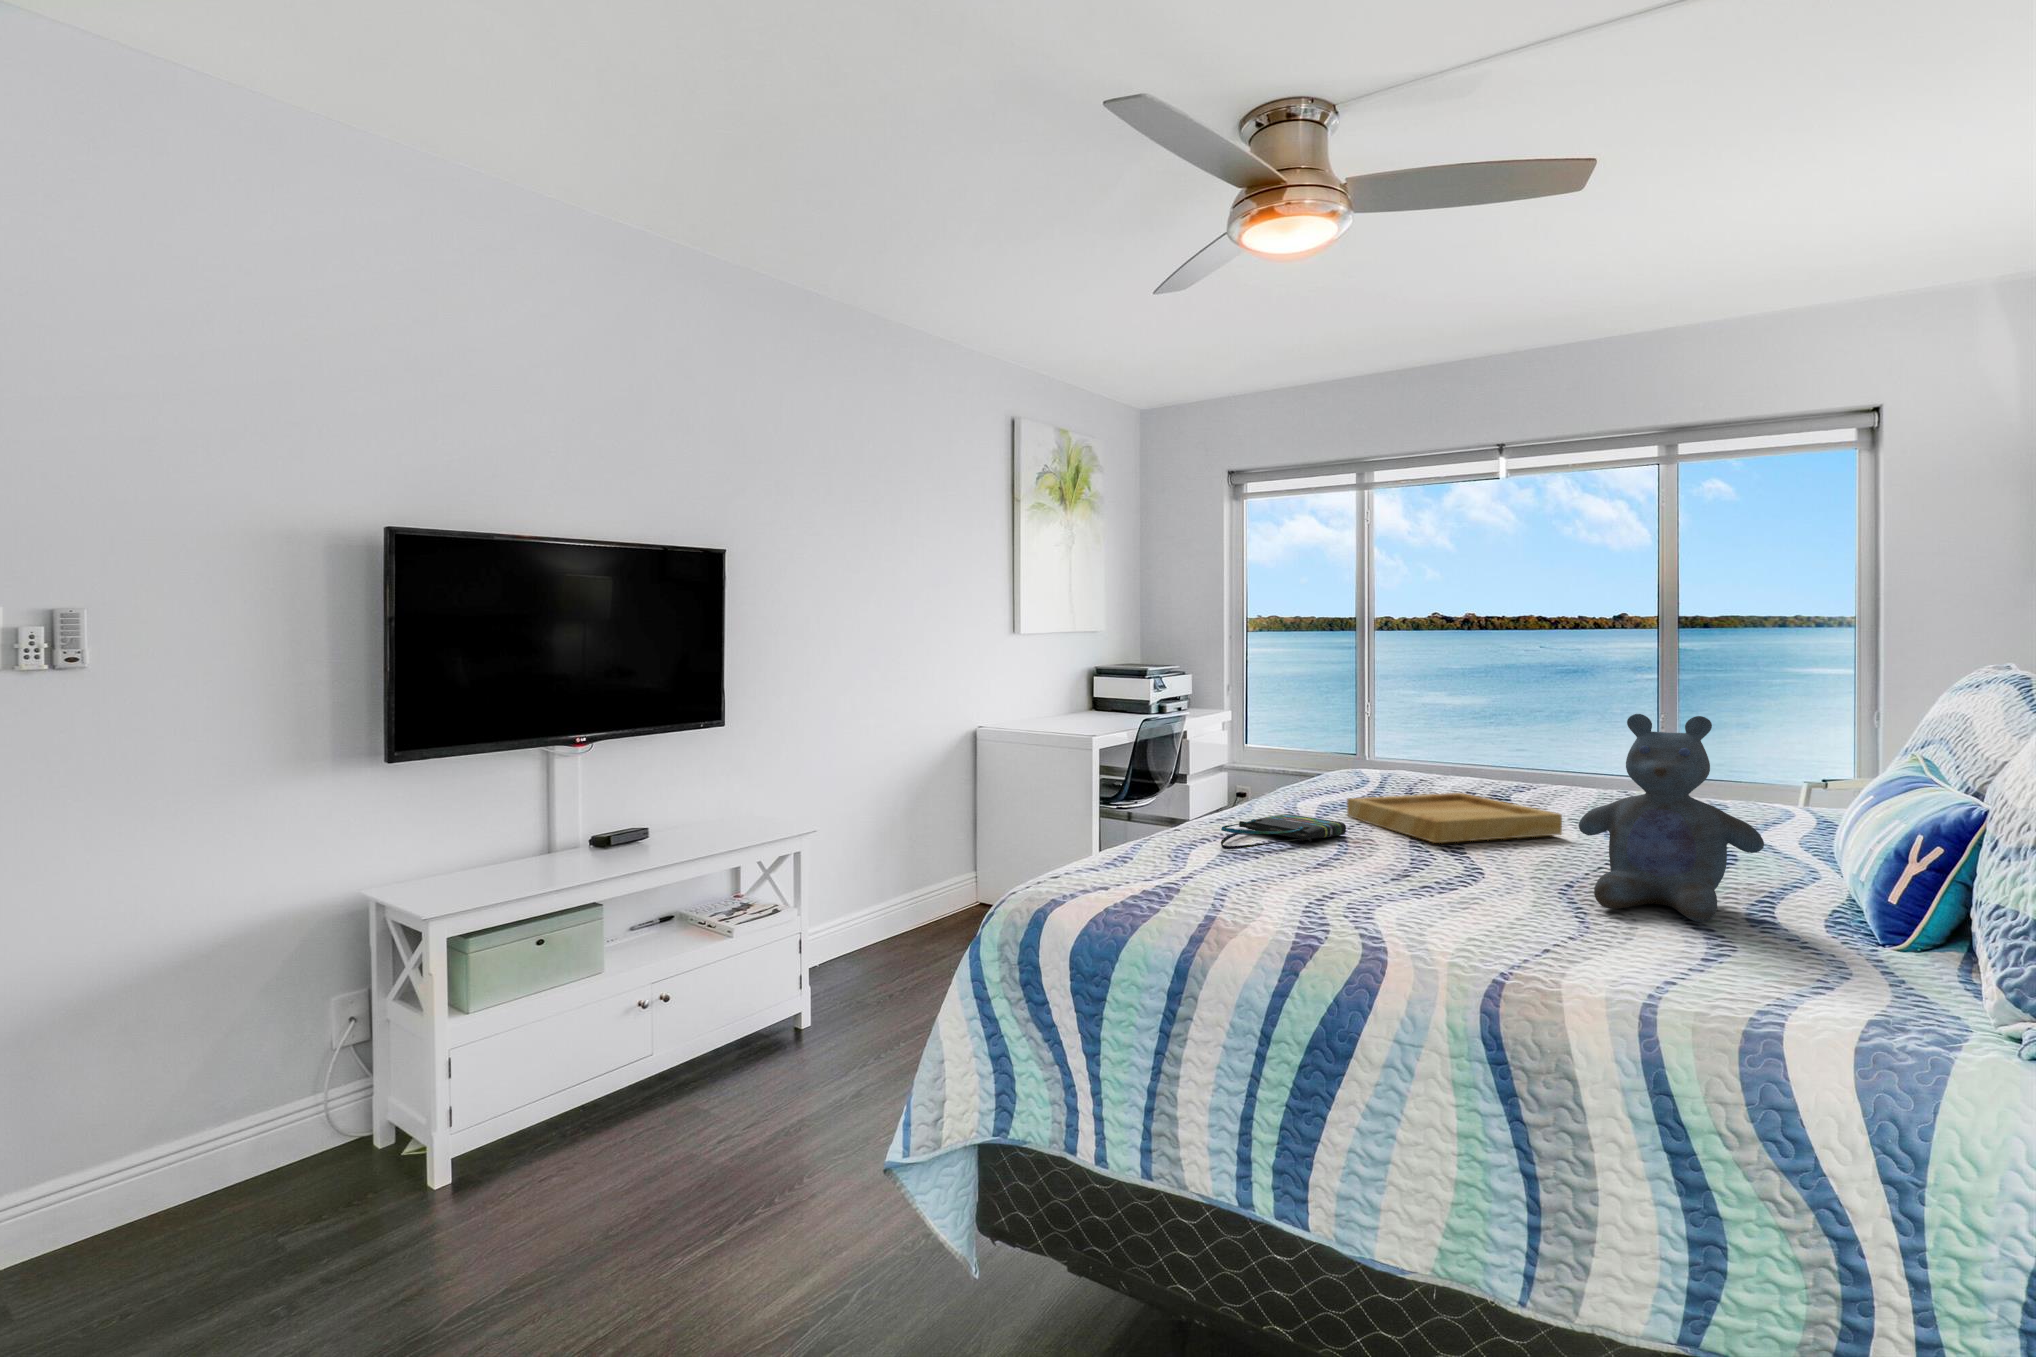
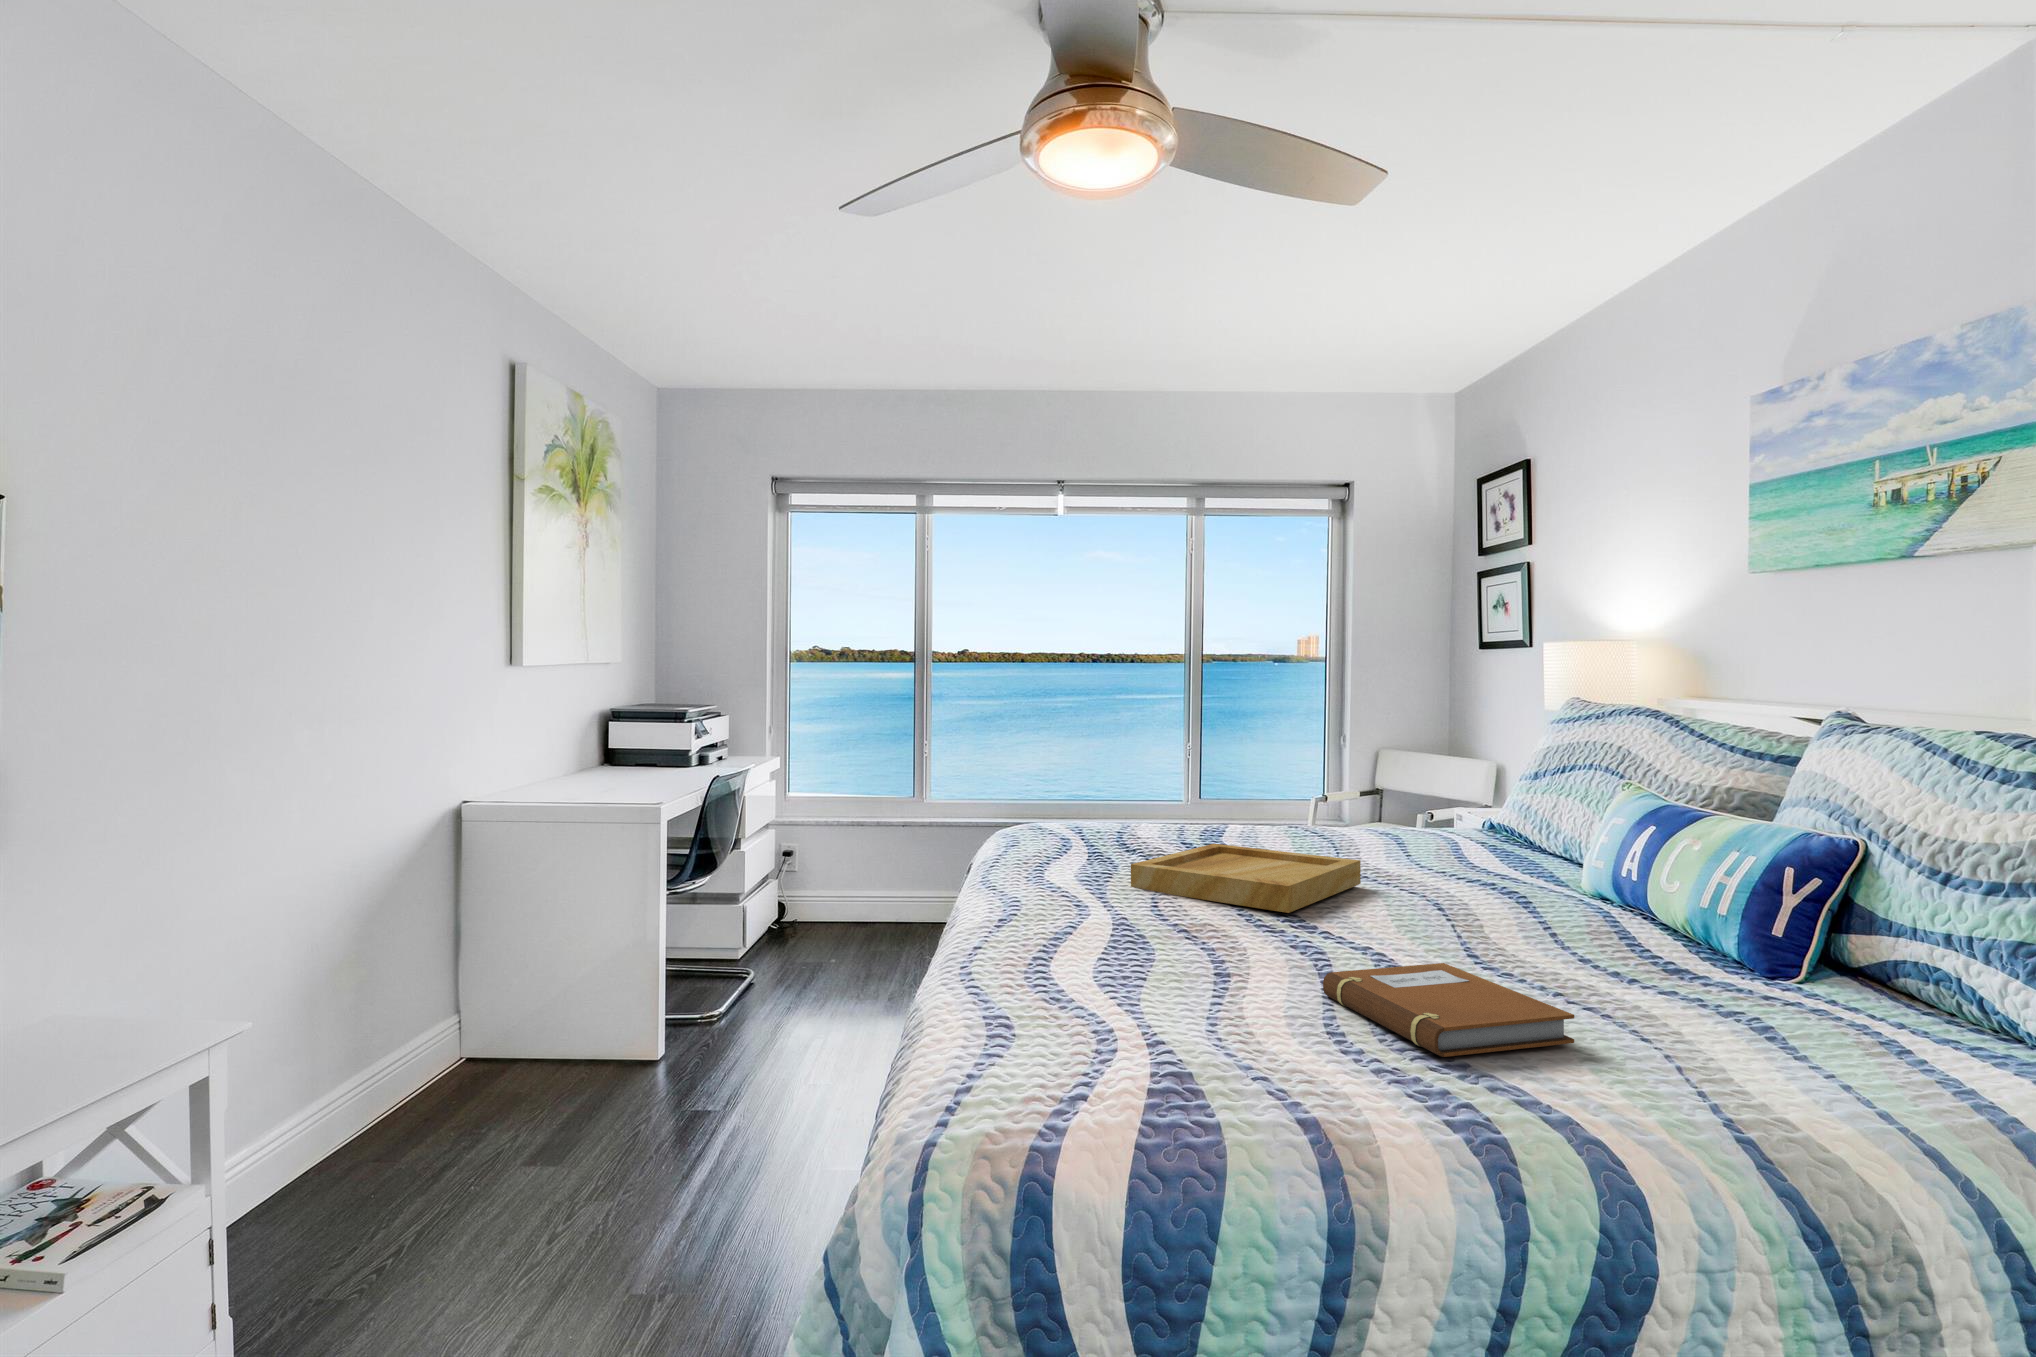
stuffed bear: present [1579,714,1764,922] -> none [1502,743,1706,979]
tote bag: present [1221,814,1346,849] -> none [1062,895,1185,964]
notebook: none [1340,868,1466,928] -> present [1323,963,1574,1057]

